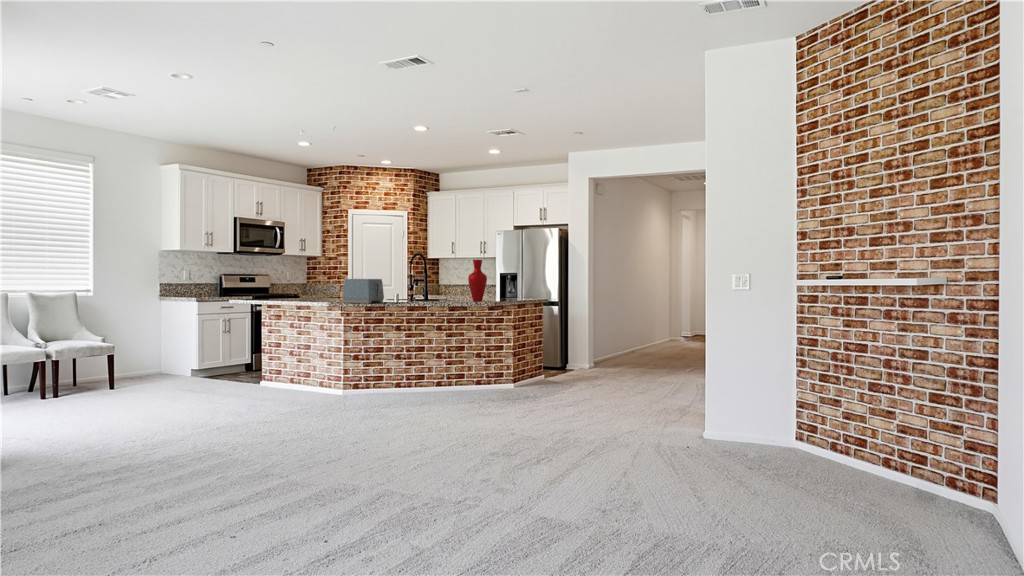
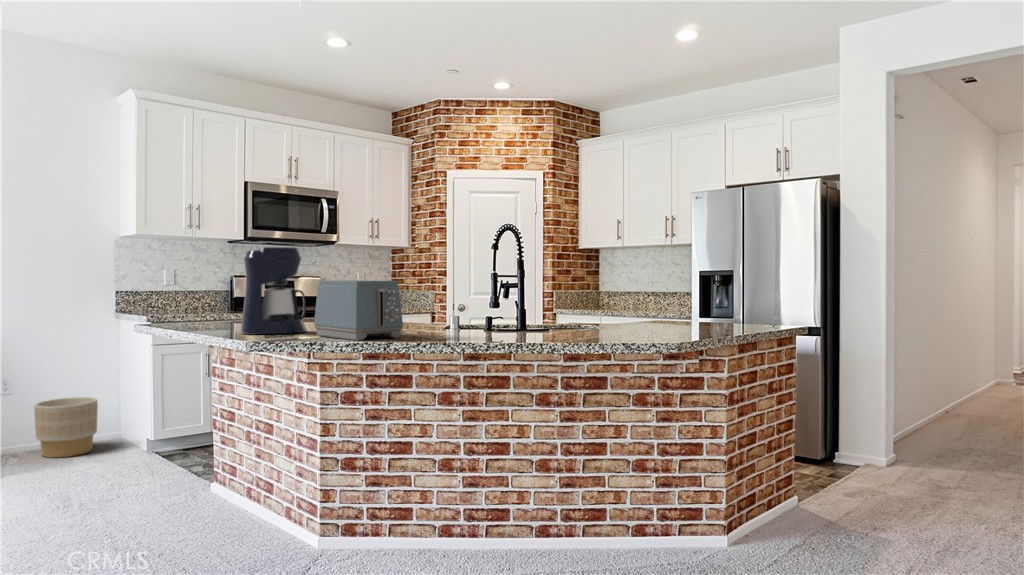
vase: present [468,260,487,302] -> none [614,233,660,336]
coffee maker: none [300,264,331,303] -> present [241,247,307,335]
planter: none [120,348,156,382] -> present [34,397,98,458]

